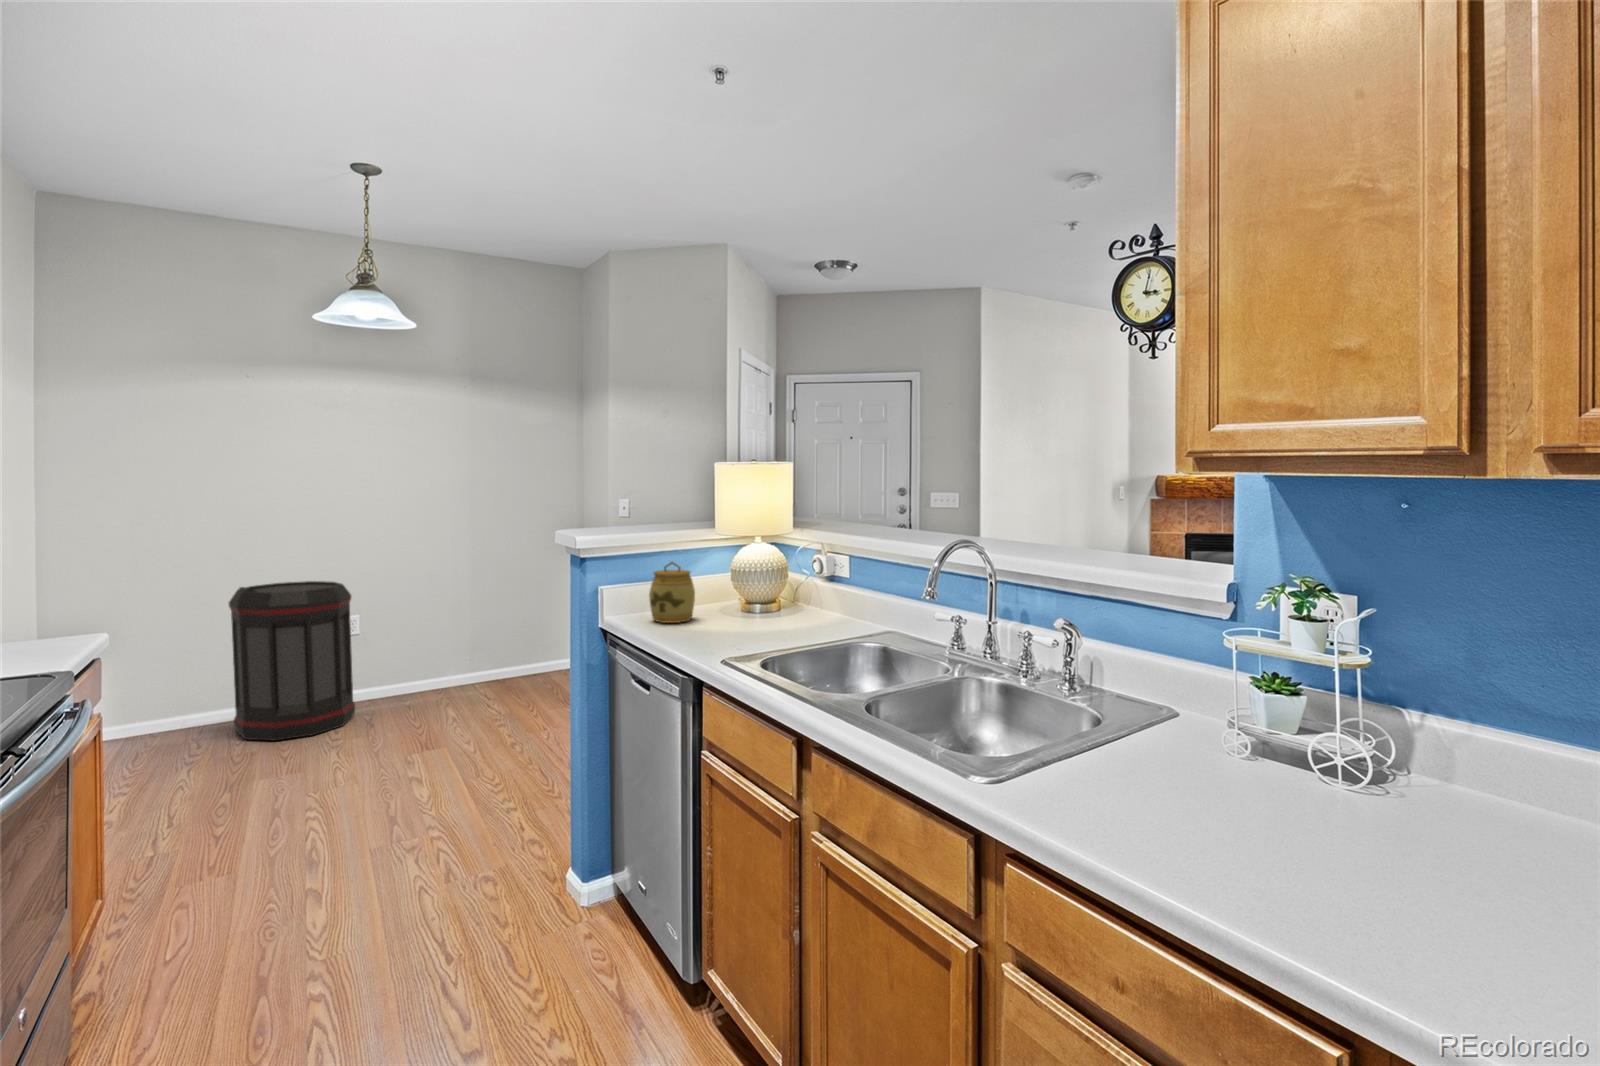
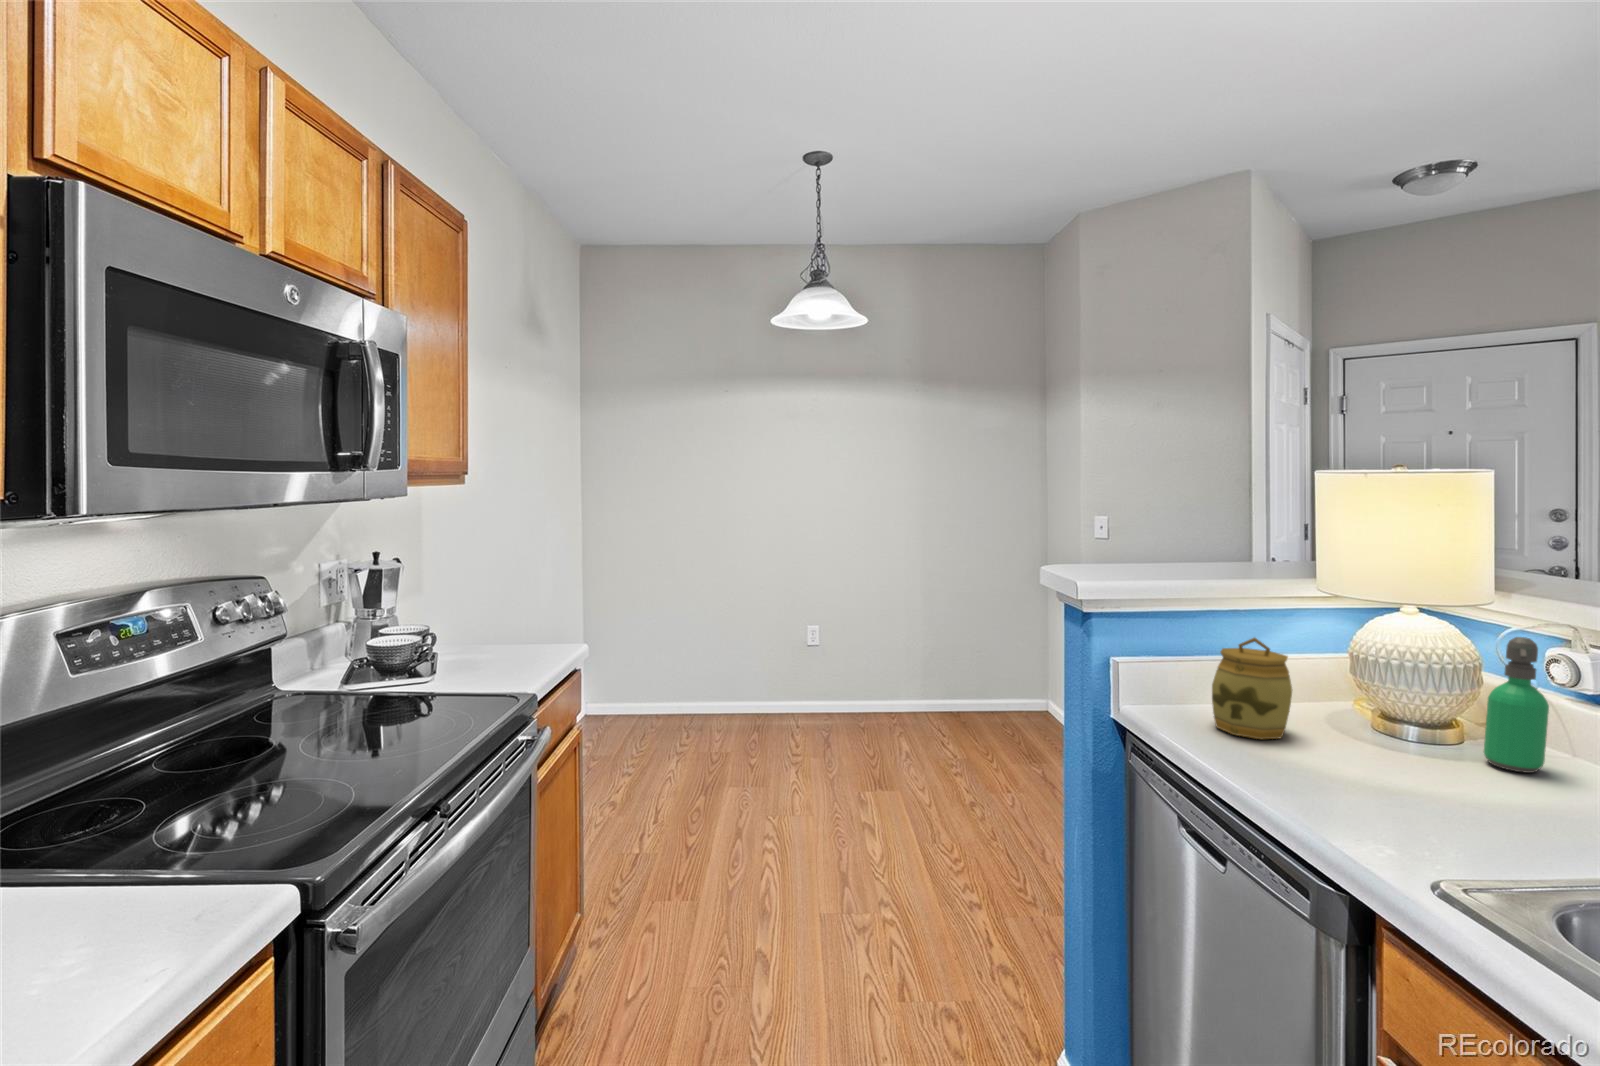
soap dispenser: none [786,547,810,619] -> present [1484,637,1549,773]
trash can: present [229,581,355,741] -> none [716,587,820,746]

